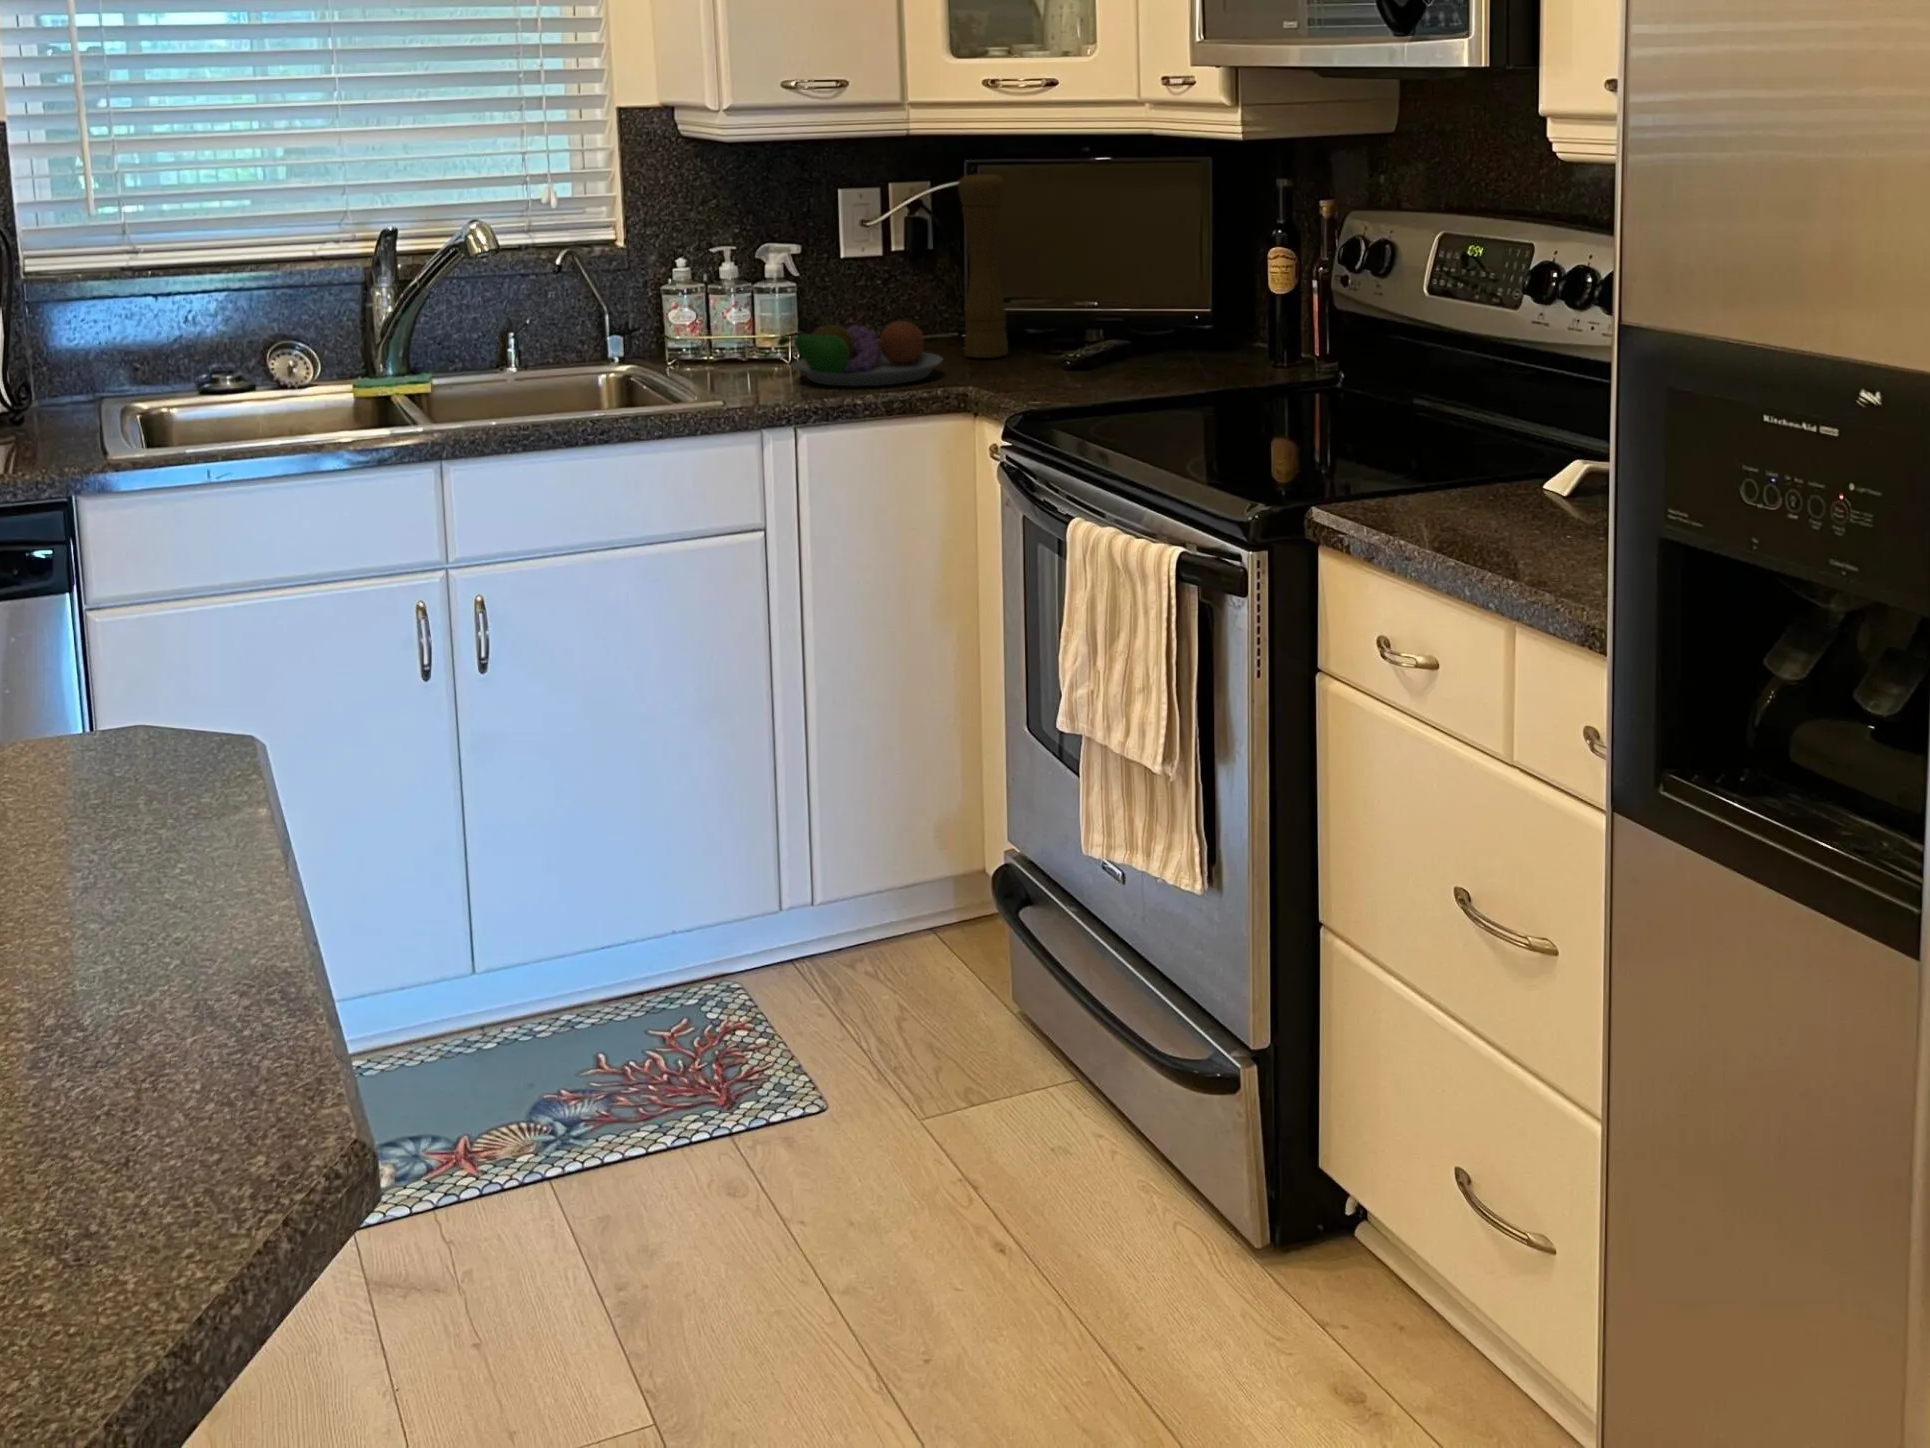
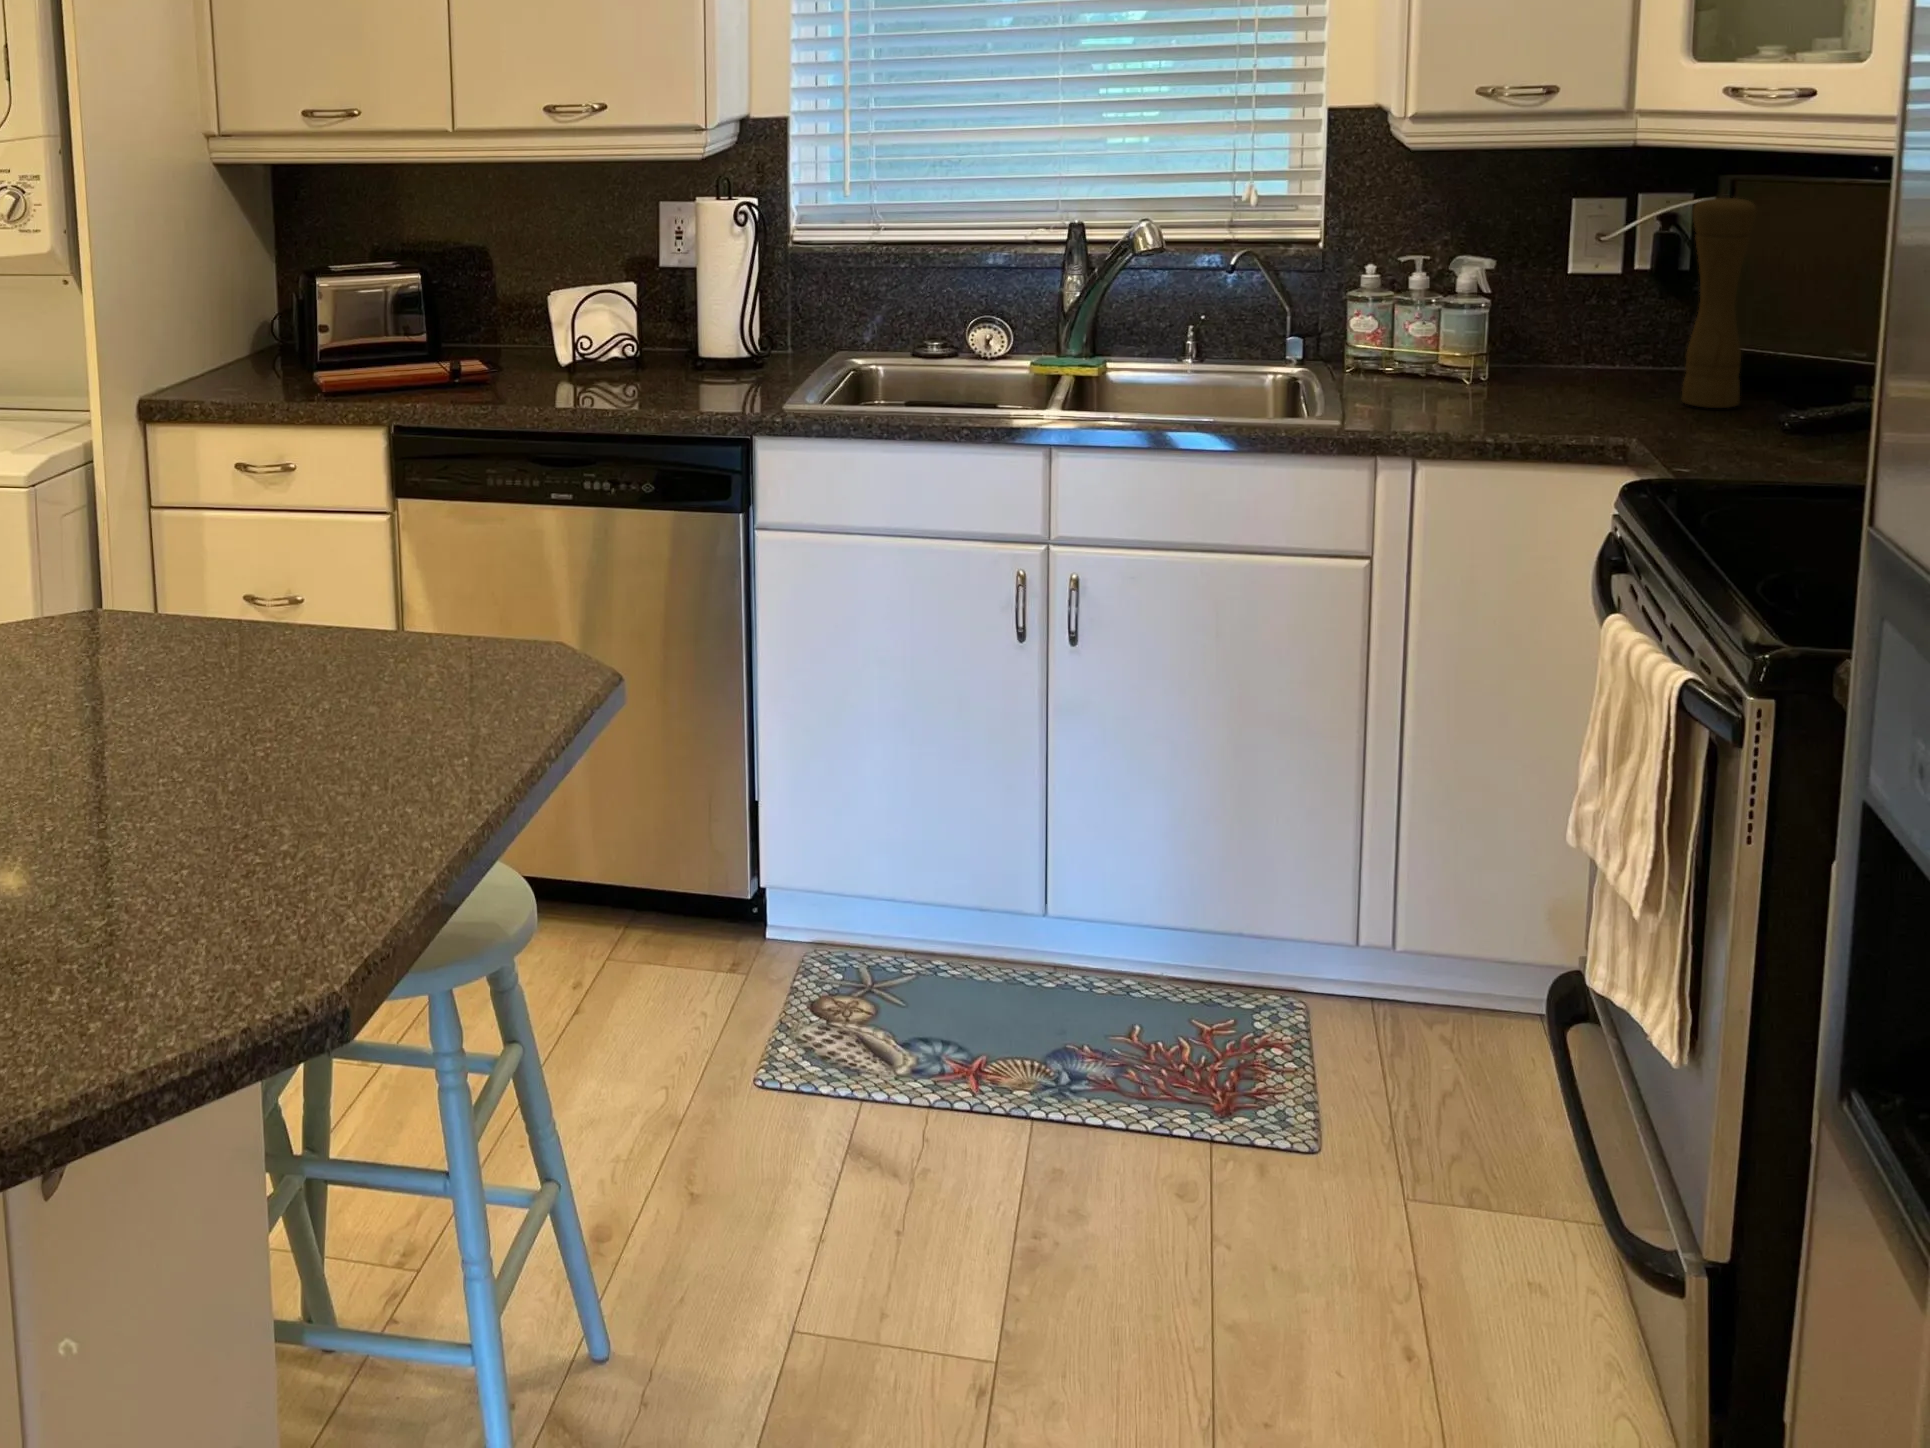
fruit bowl: present [778,316,942,386] -> none [1431,340,1632,426]

